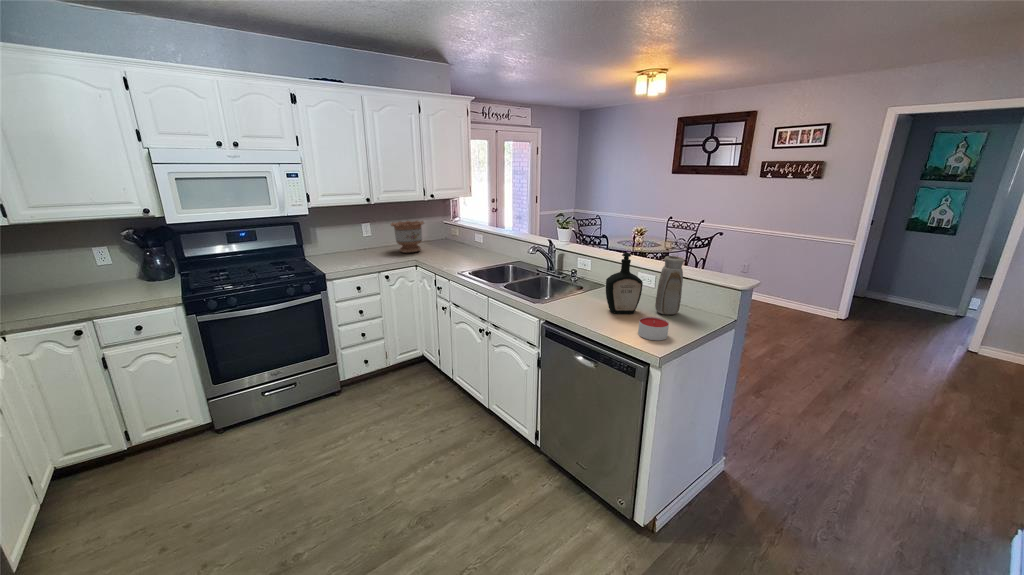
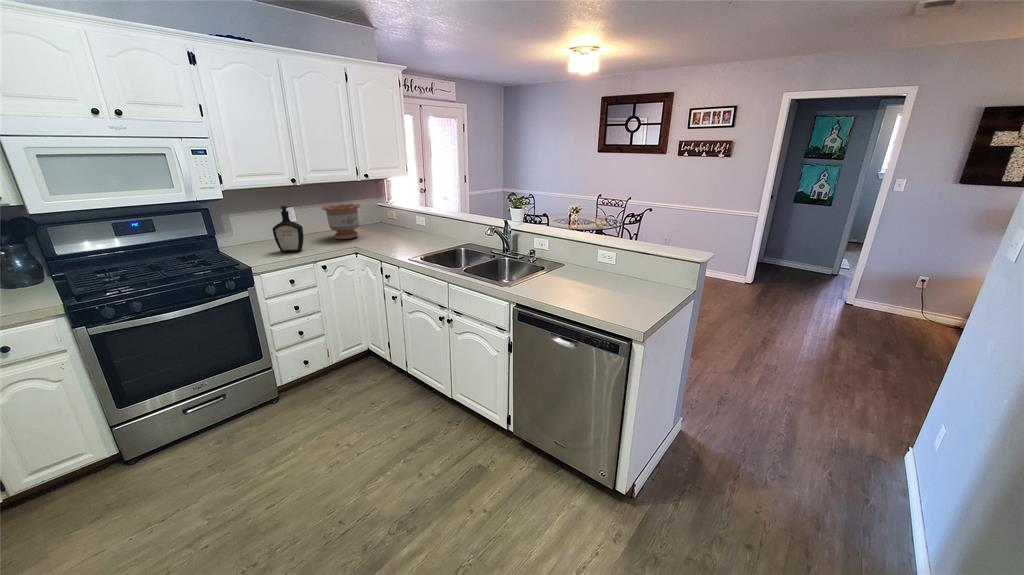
bottle: present [606,252,643,314] -> present [272,206,304,253]
vase: present [655,256,684,314] -> none [622,232,649,290]
candle: present [638,317,669,340] -> none [614,293,644,316]

